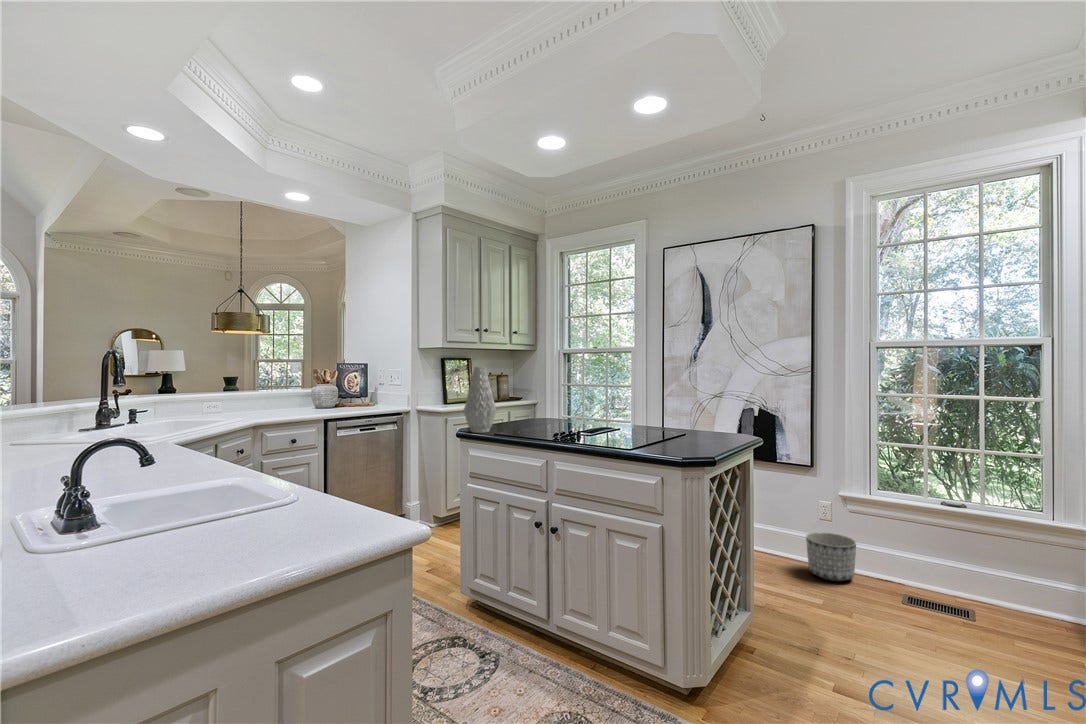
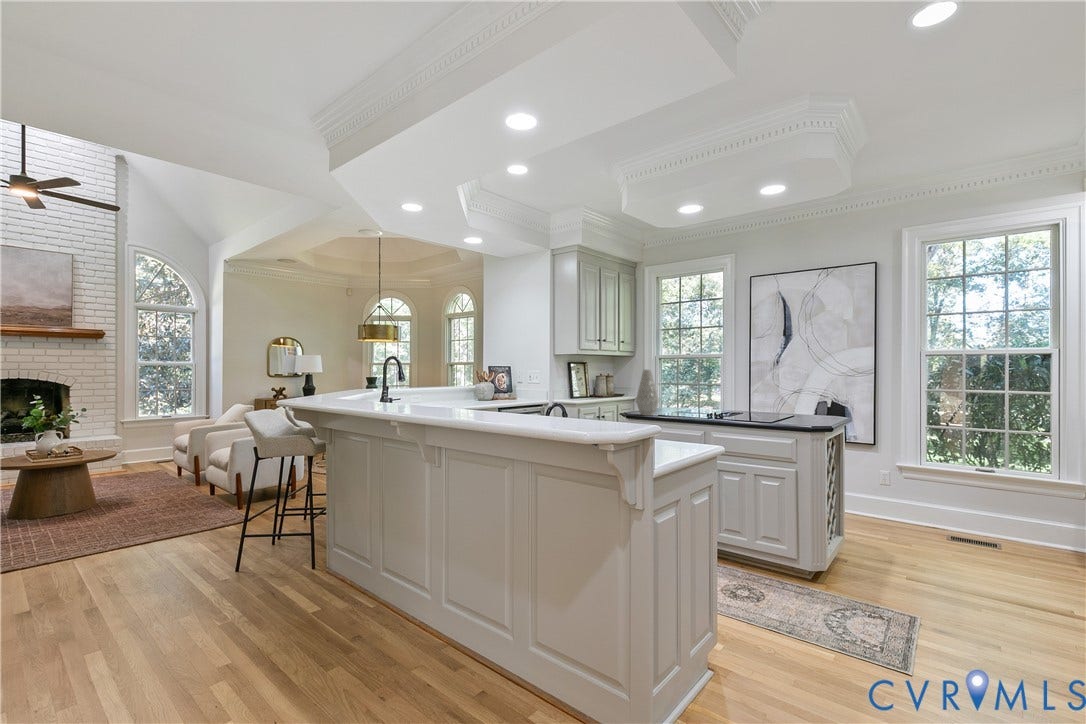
planter: present [806,532,856,581] -> none [872,493,911,528]

